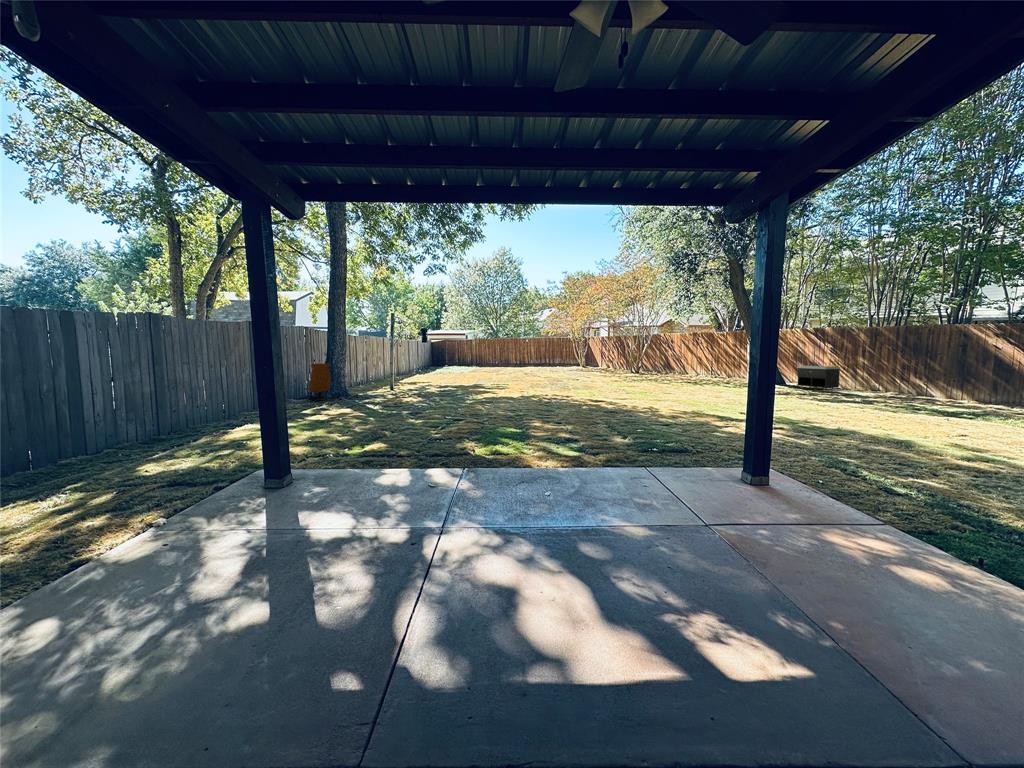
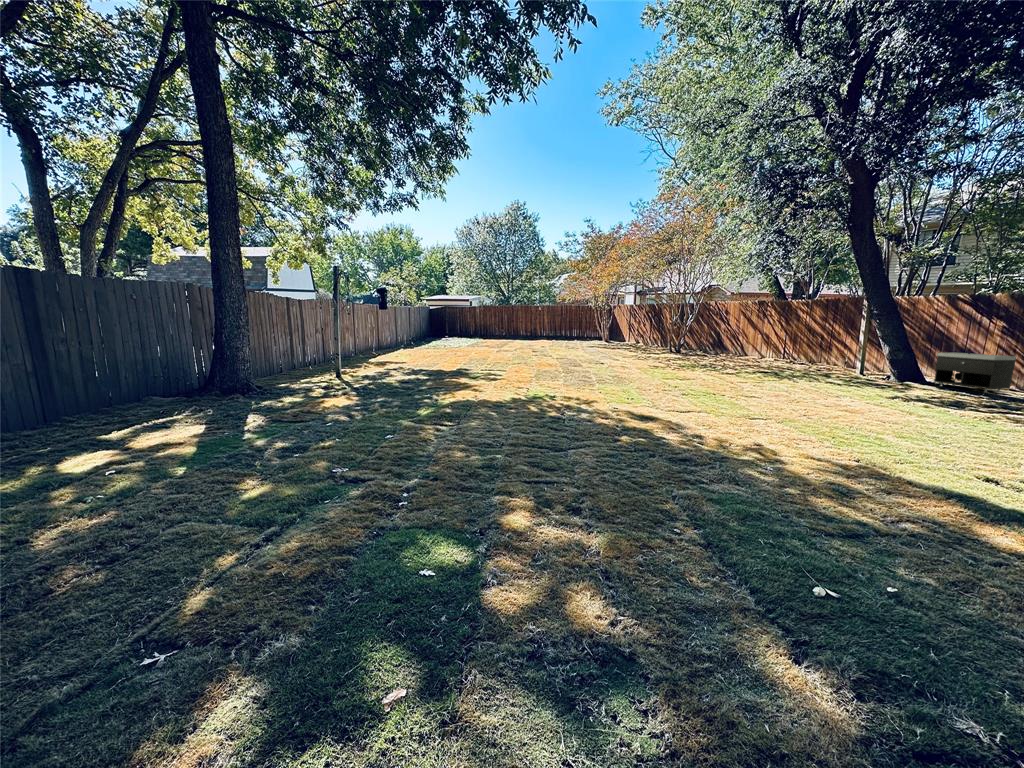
lounge chair: present [307,363,332,401] -> none [166,336,215,397]

